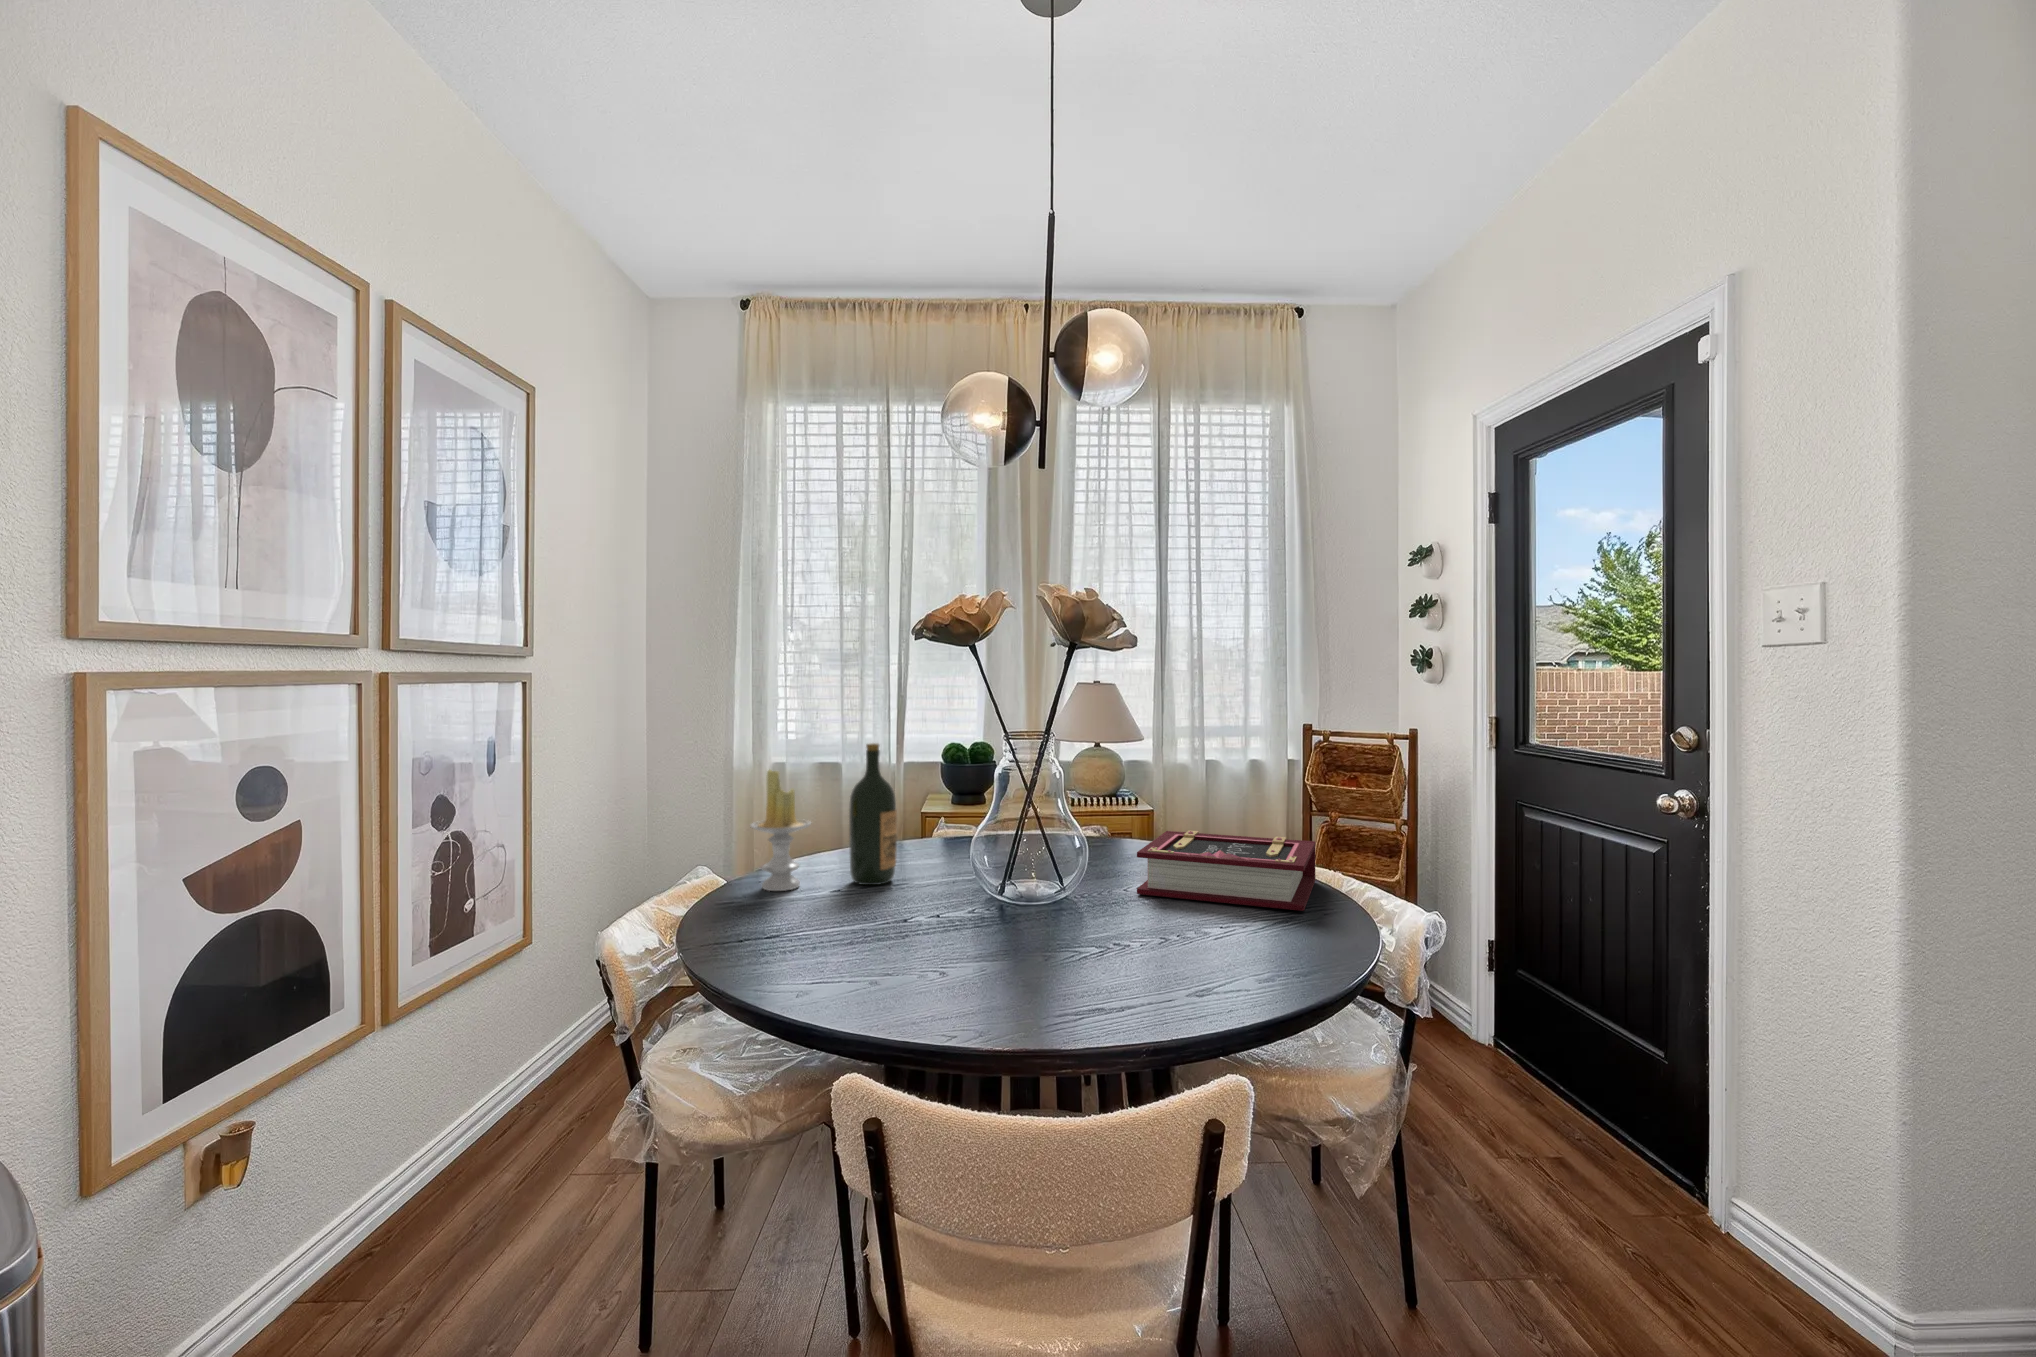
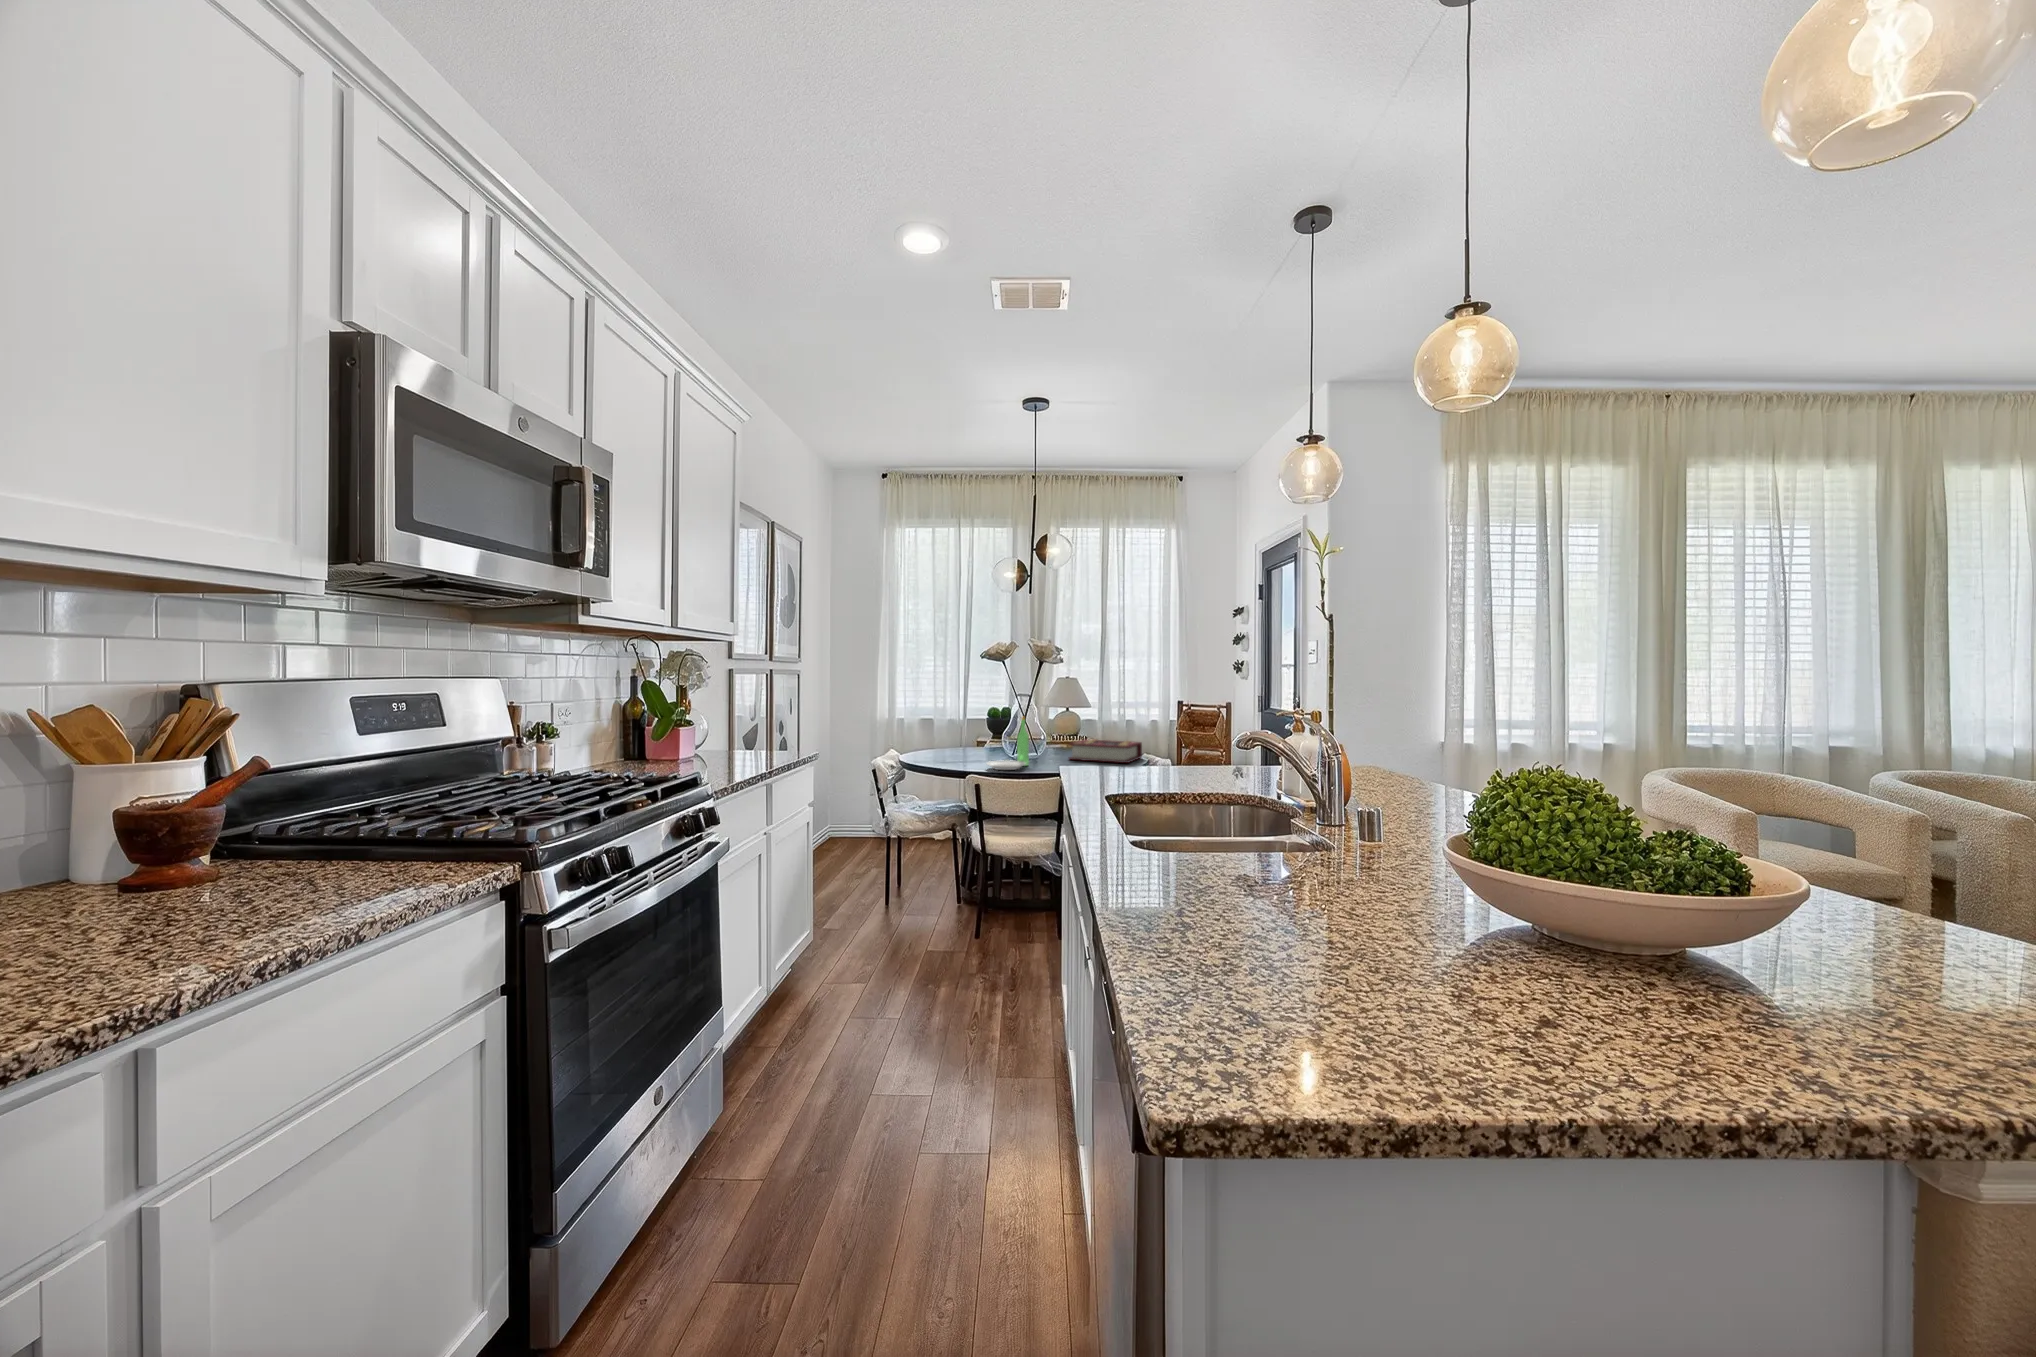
wine bottle: present [849,743,897,885] -> none [955,701,974,757]
candle: present [750,770,811,891] -> none [917,710,941,757]
plate: none [918,791,1039,962] -> present [987,717,1029,770]

